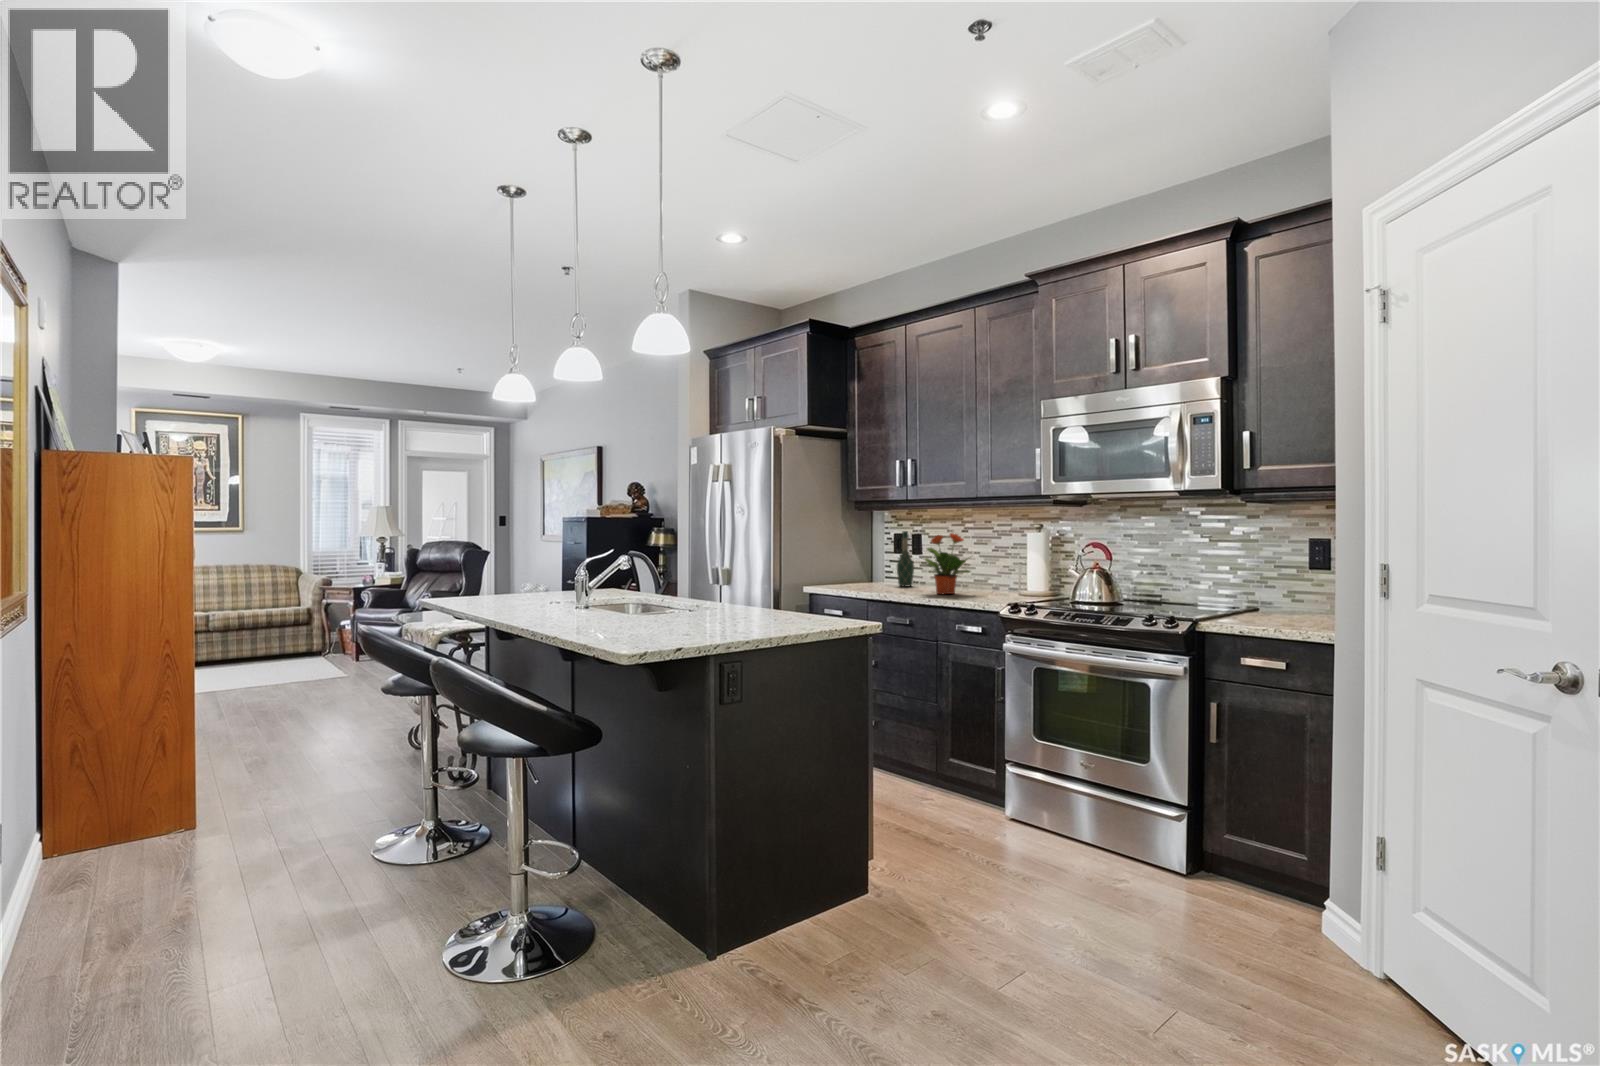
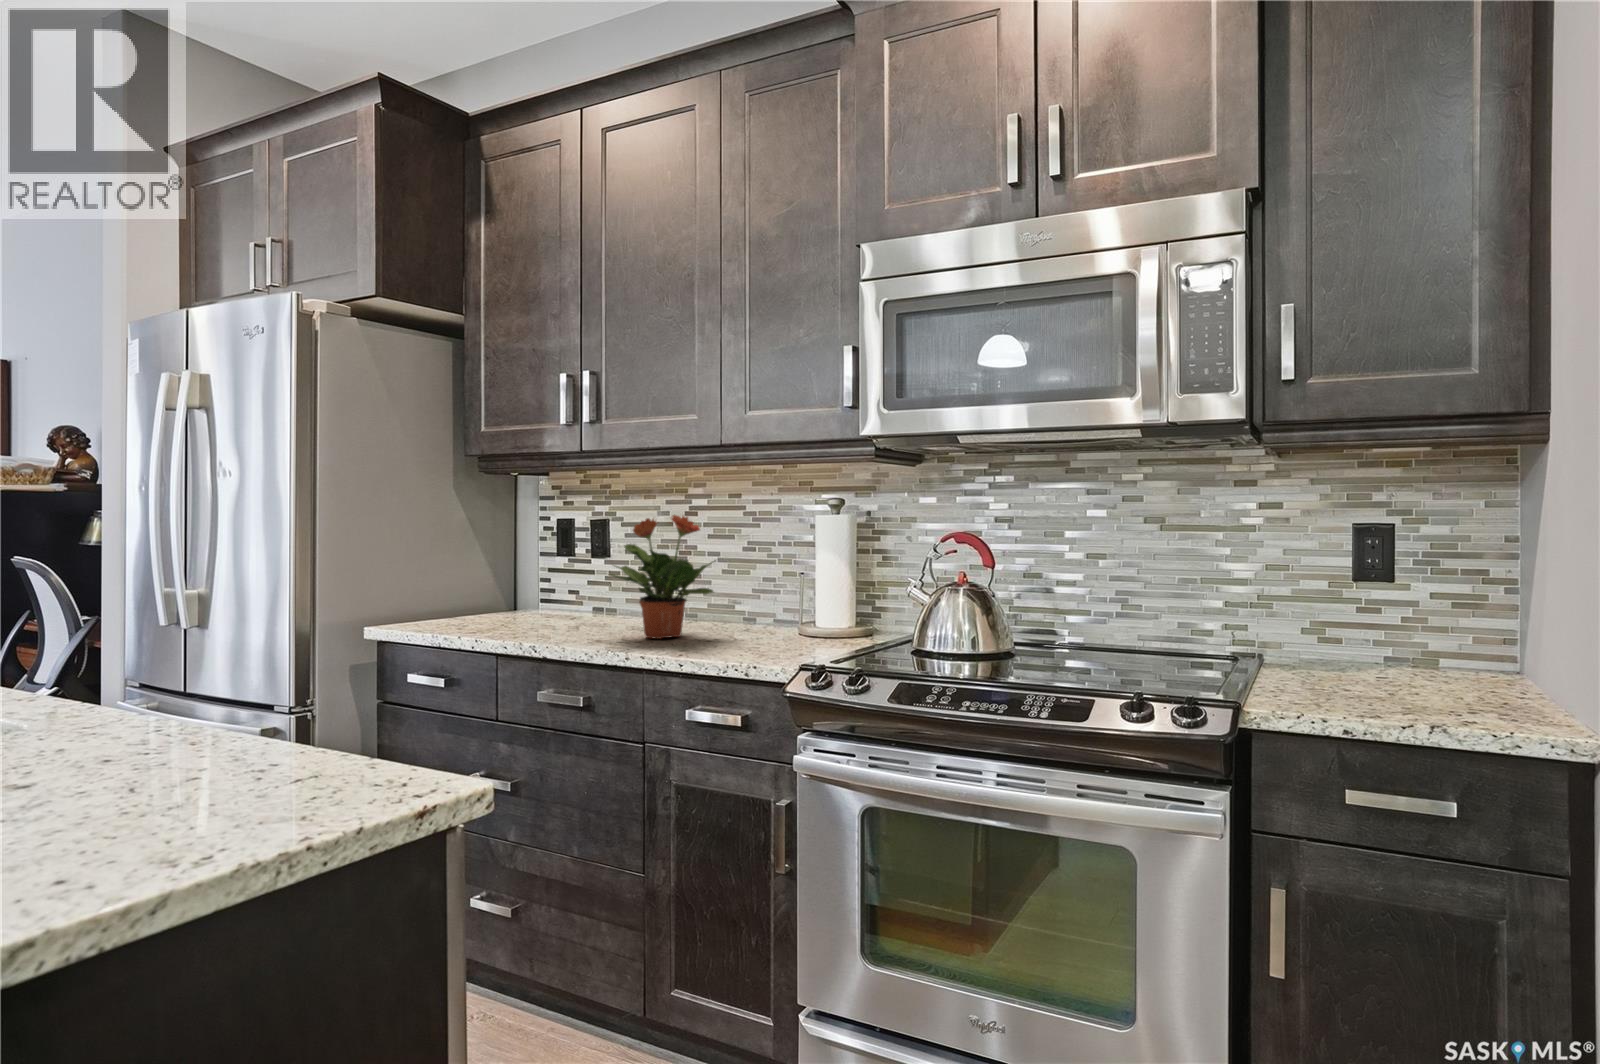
wine bottle: present [897,531,914,586] -> none [562,513,596,619]

